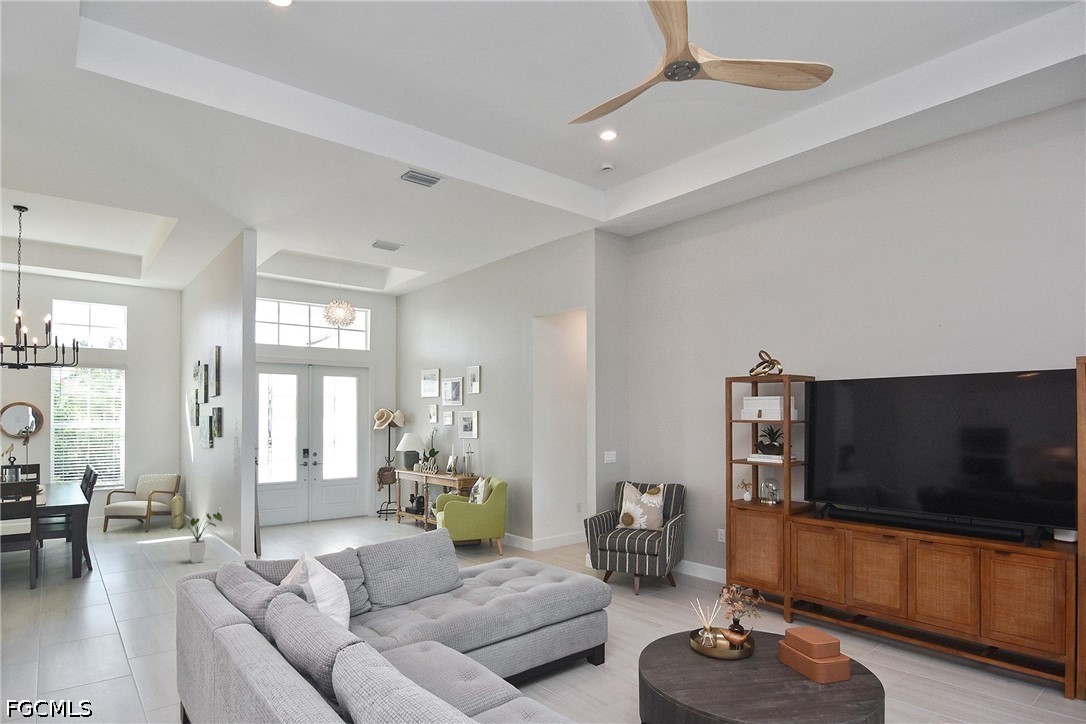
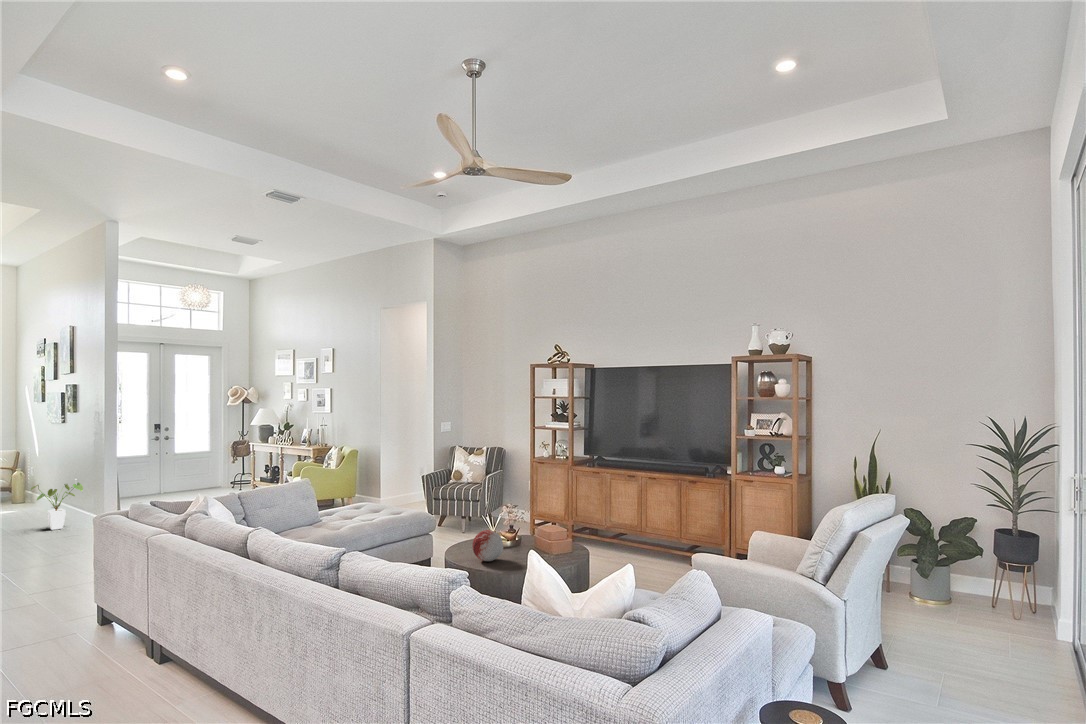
decorative orb: none [674,622,722,673] -> present [472,530,503,561]

